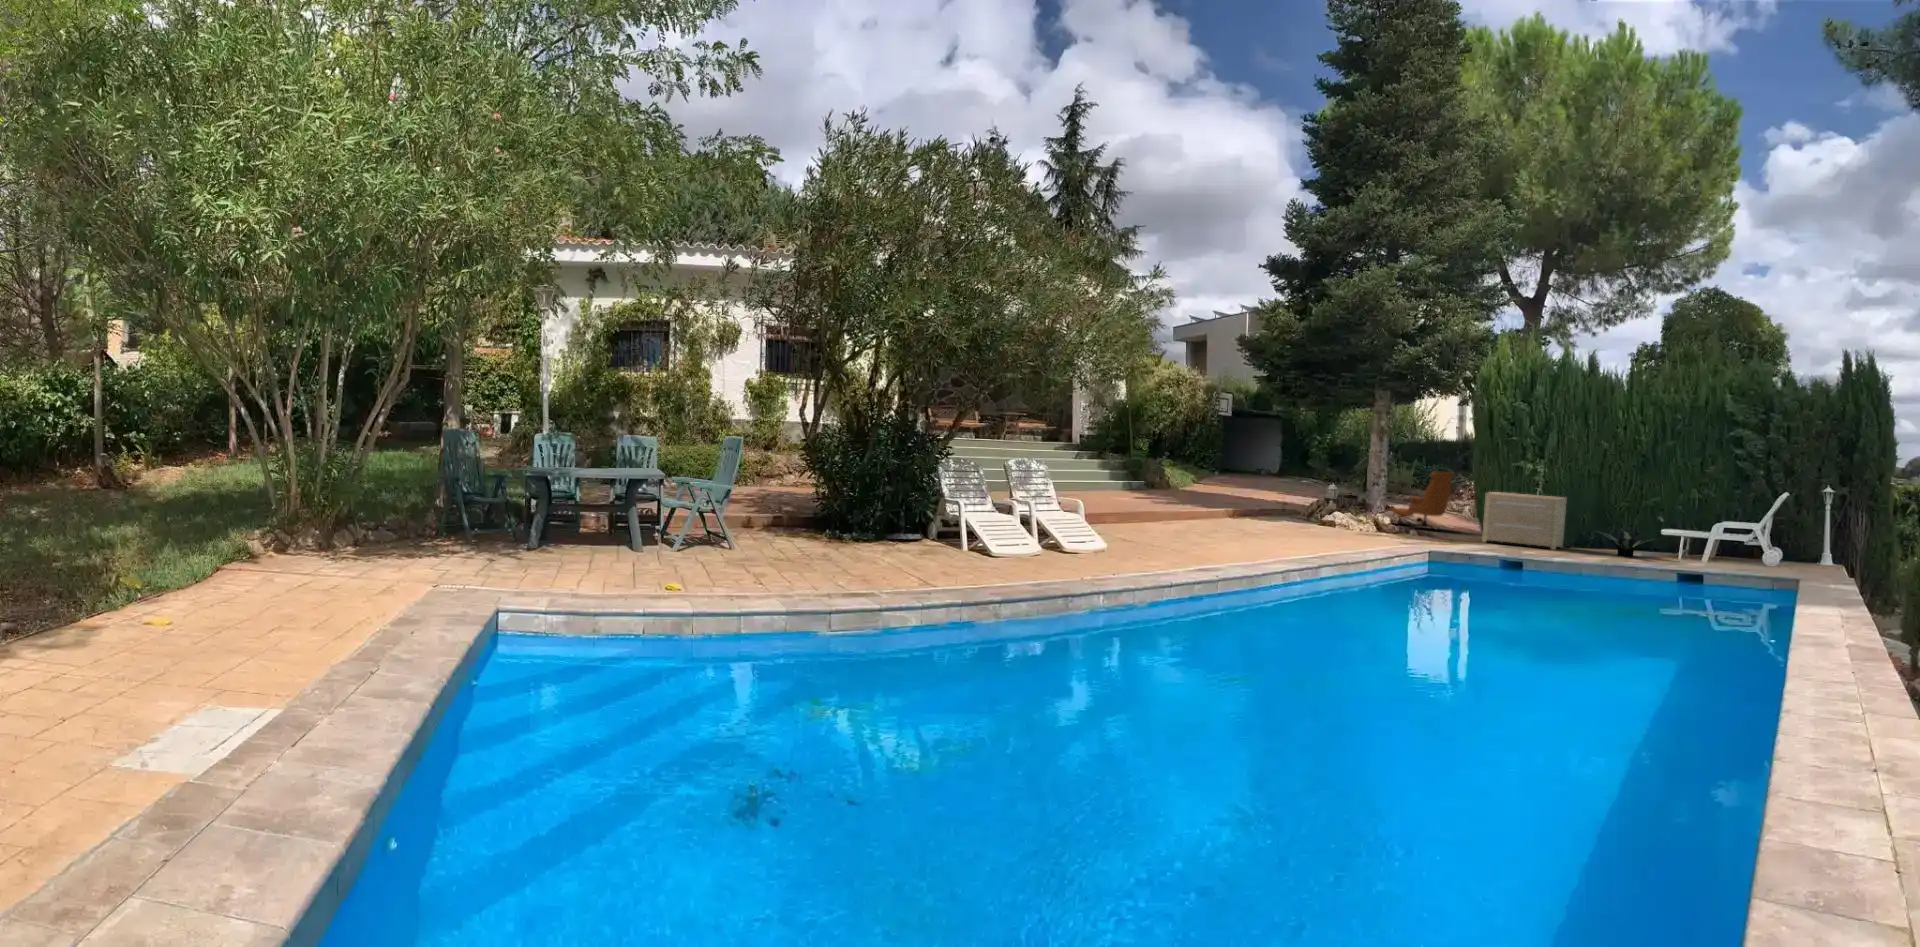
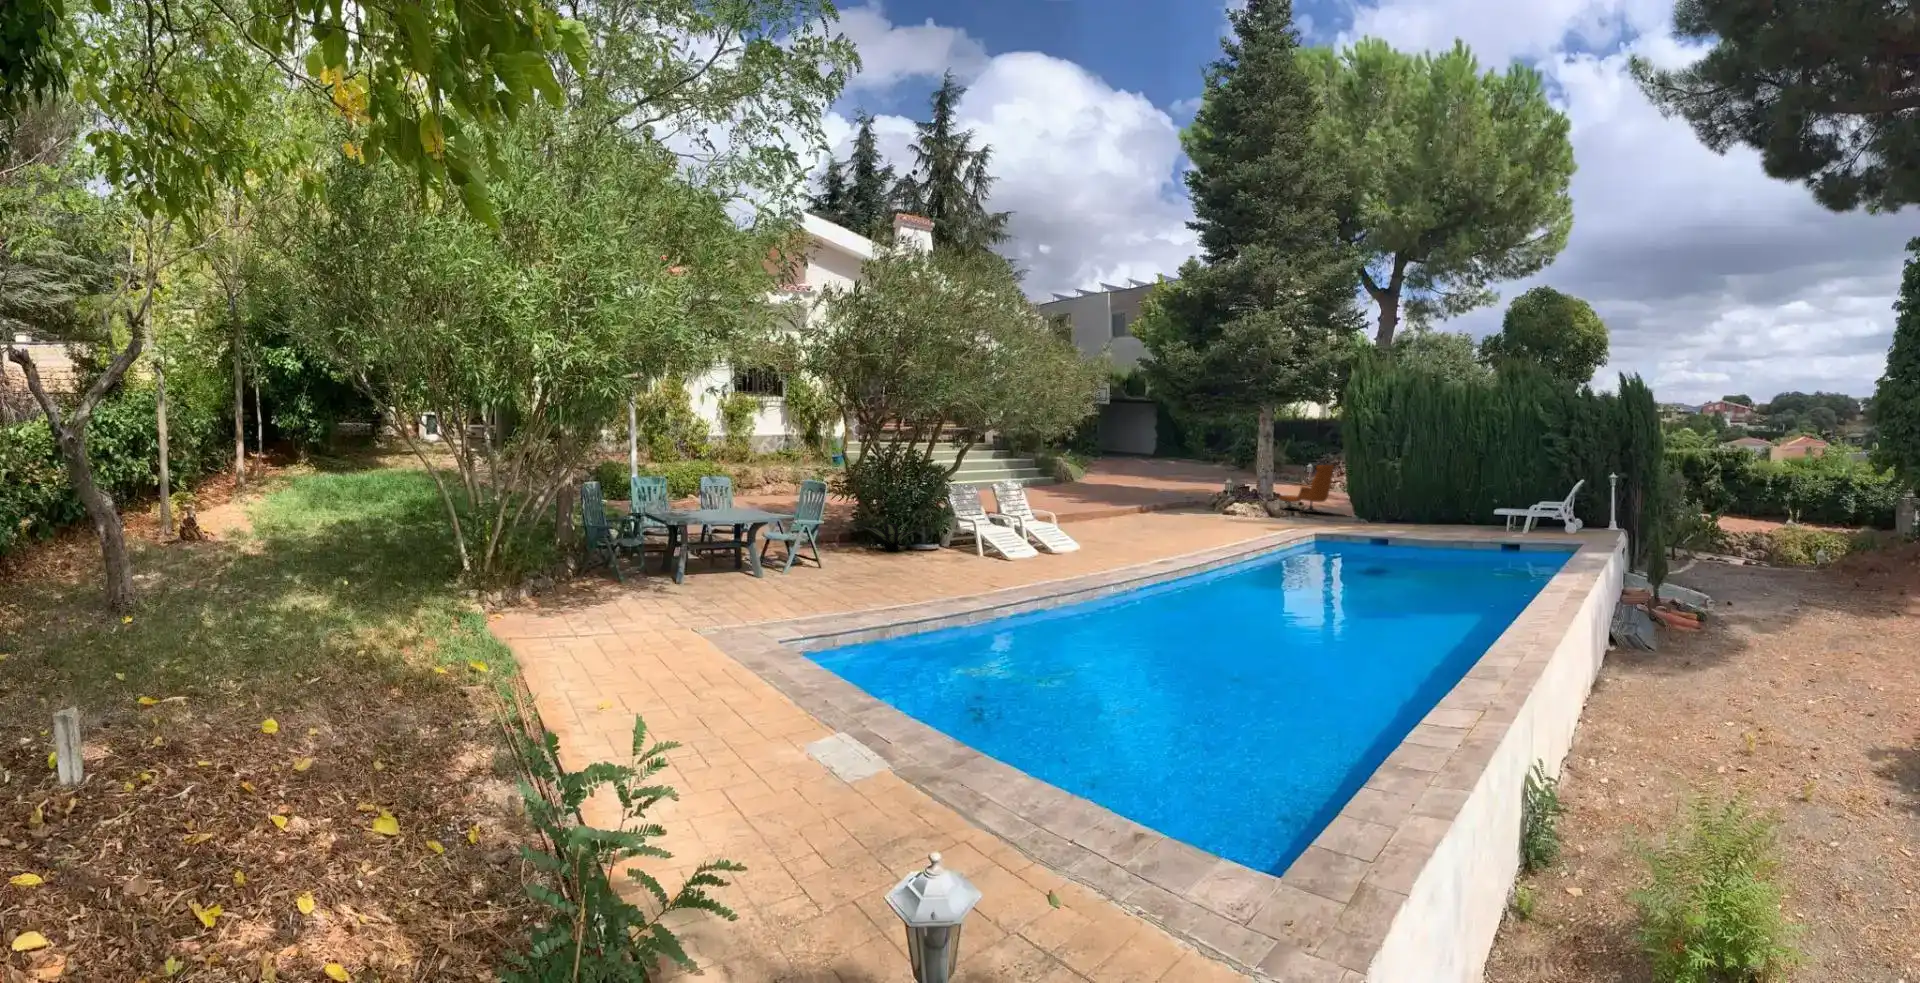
side table: present [1482,492,1567,550] -> none [1360,482,1424,528]
potted plant: present [1594,530,1656,557] -> present [862,523,916,551]

